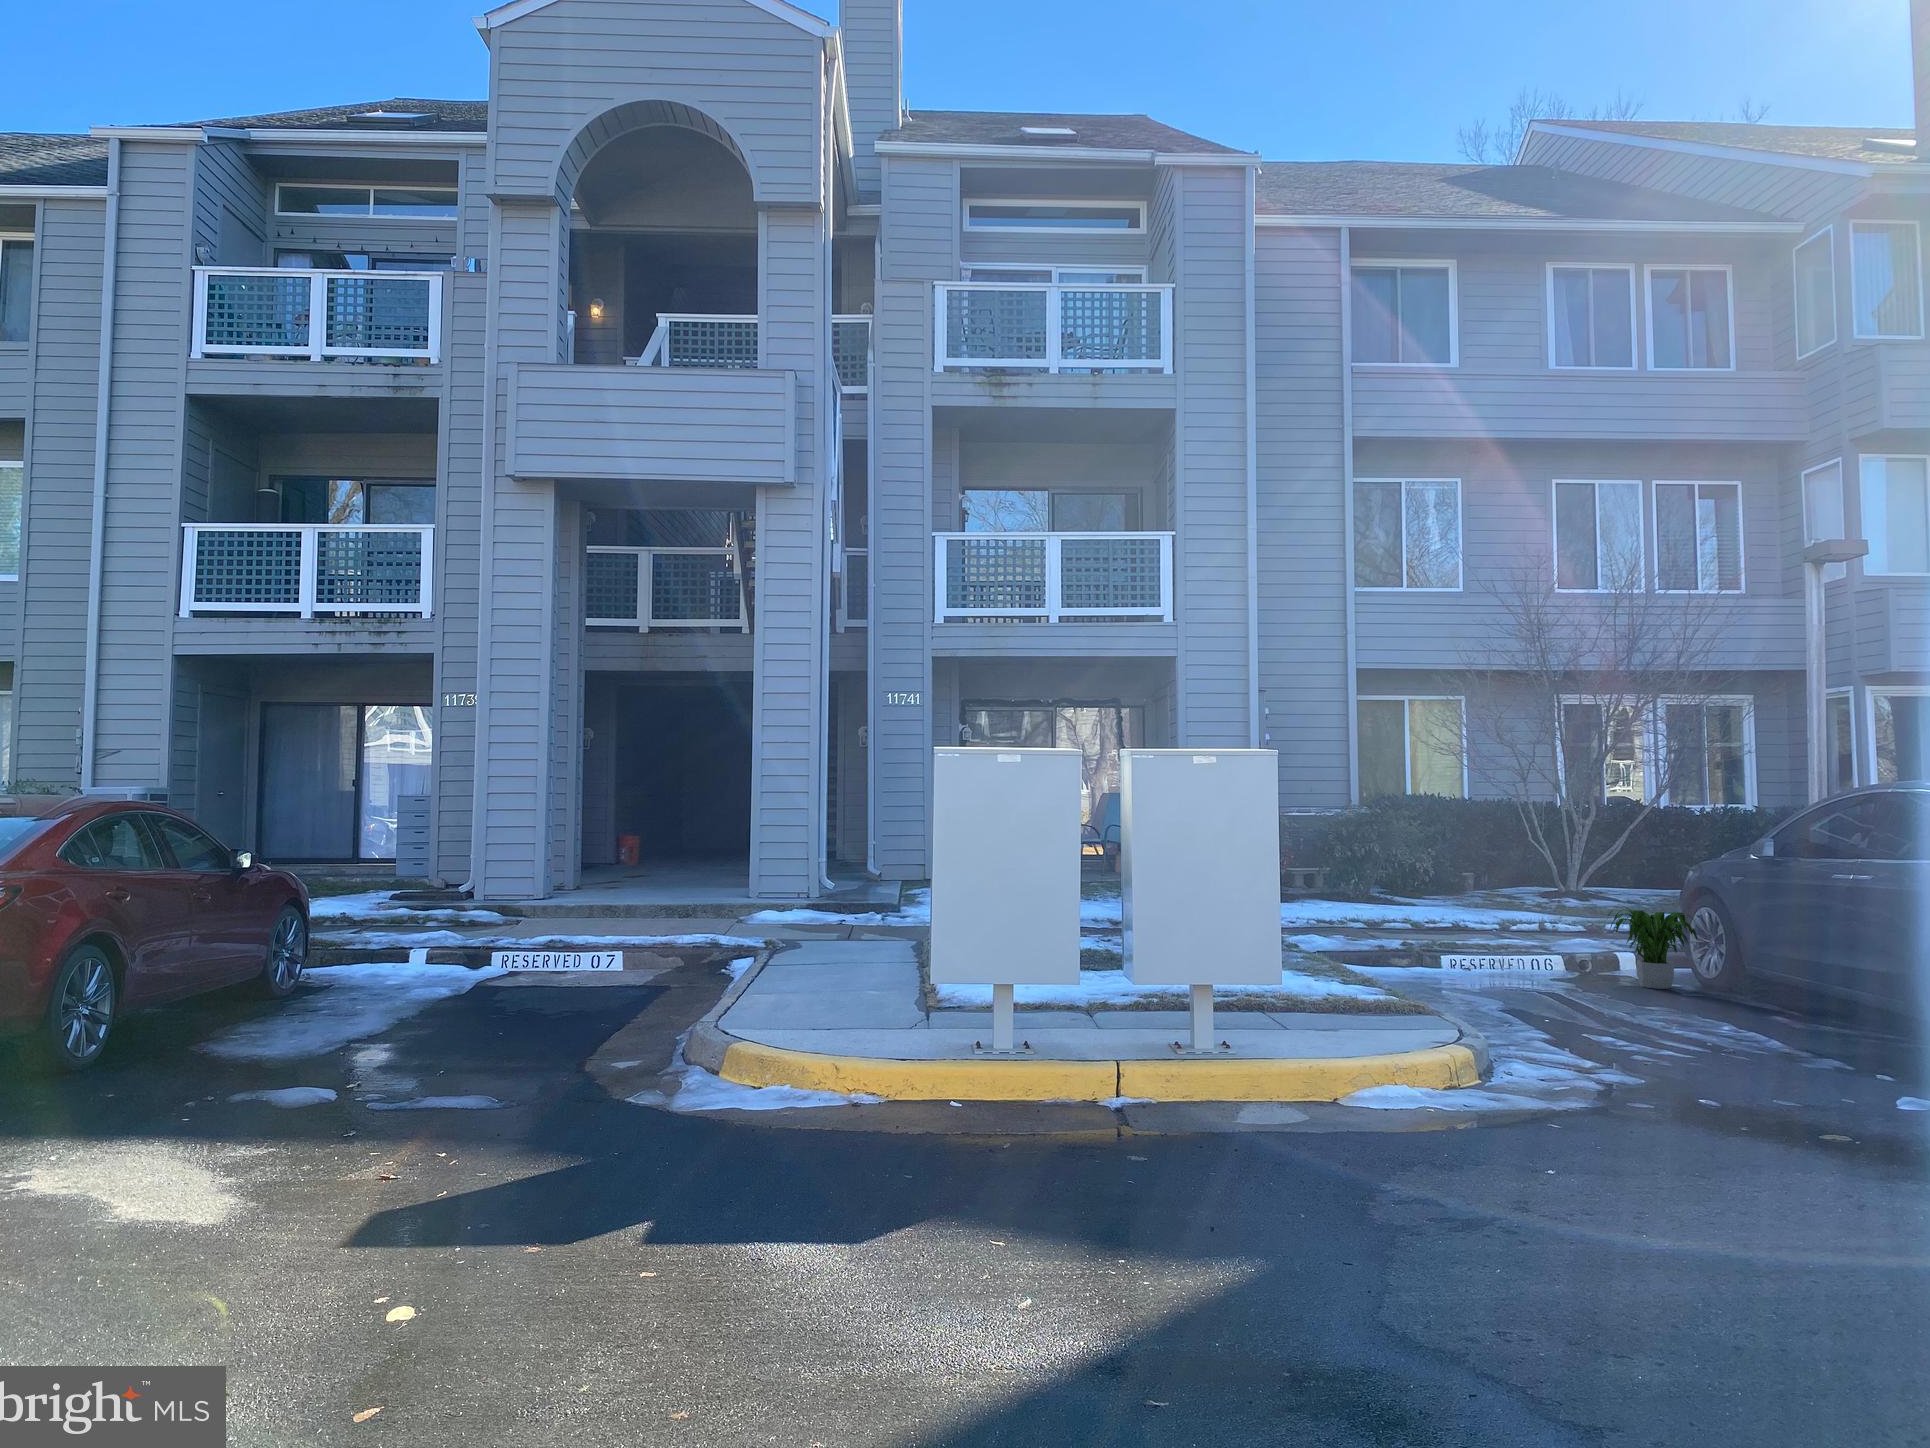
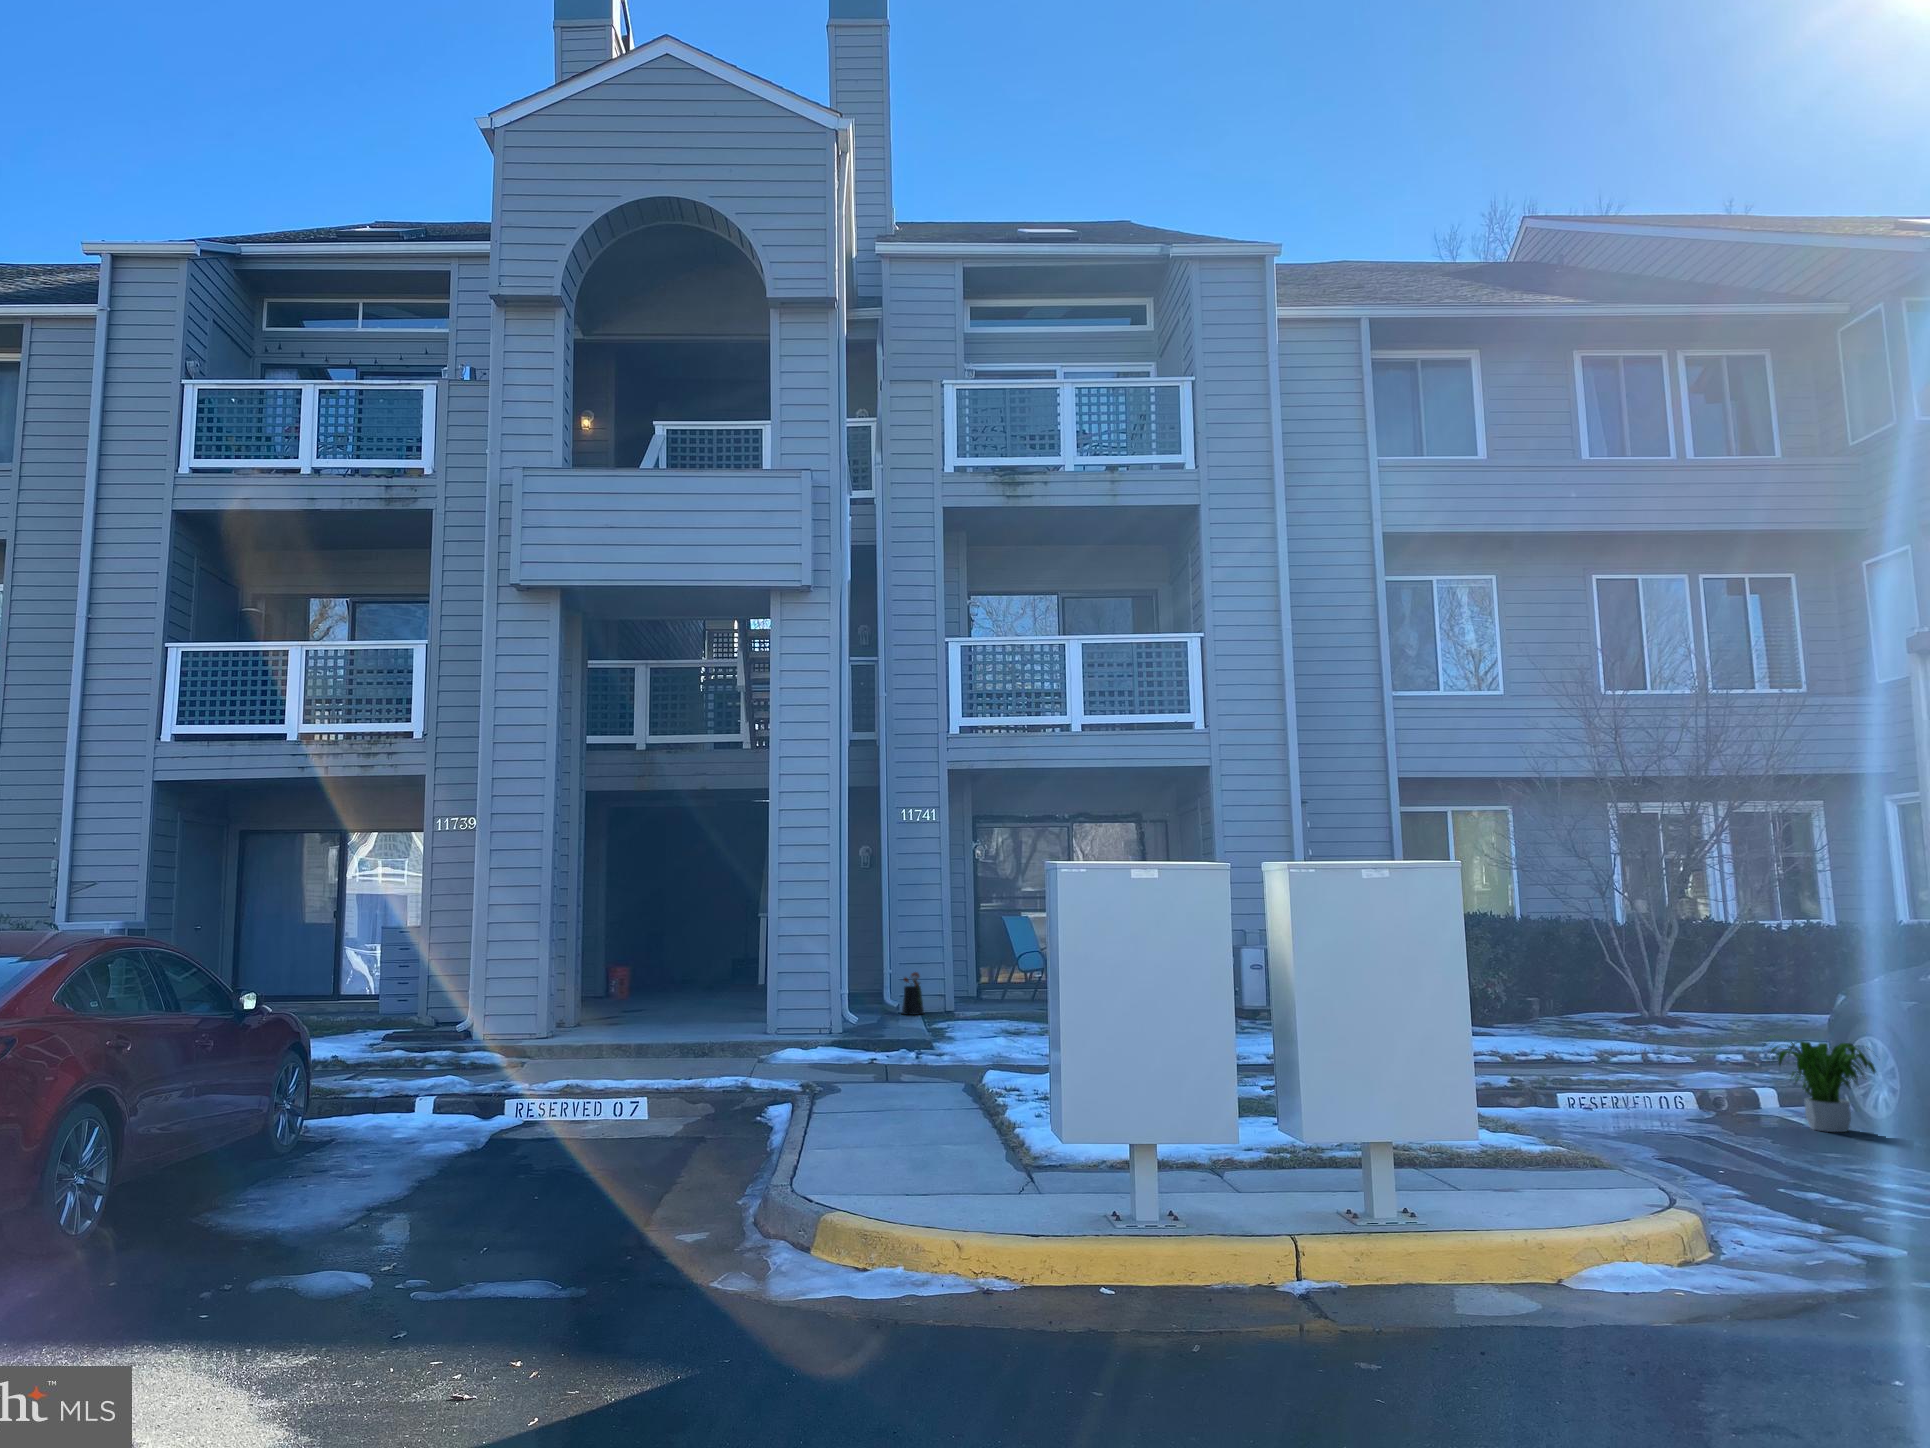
watering can: none [884,846,907,885] -> present [902,972,924,1015]

